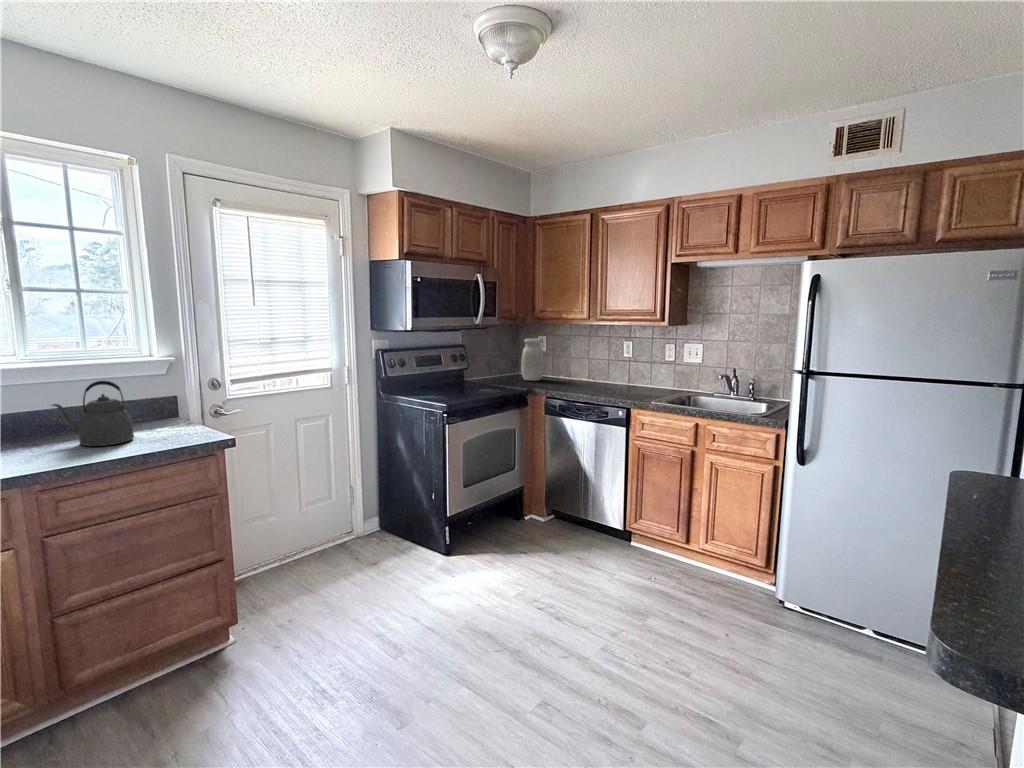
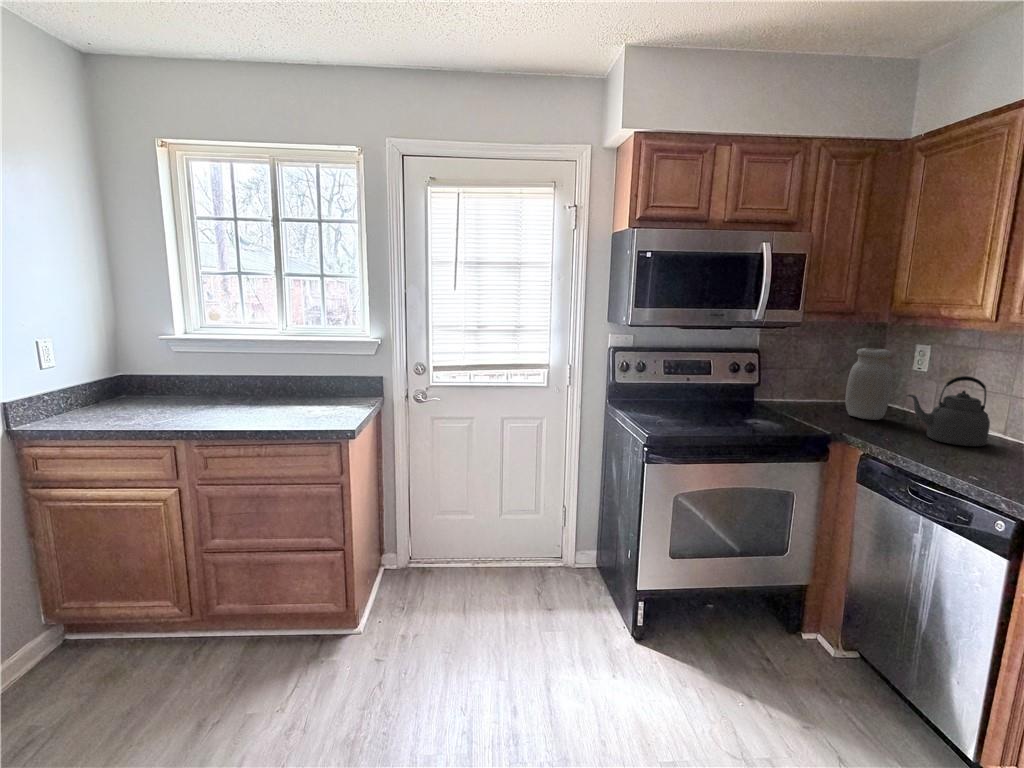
kettle: present [51,381,134,446] -> present [907,376,990,446]

